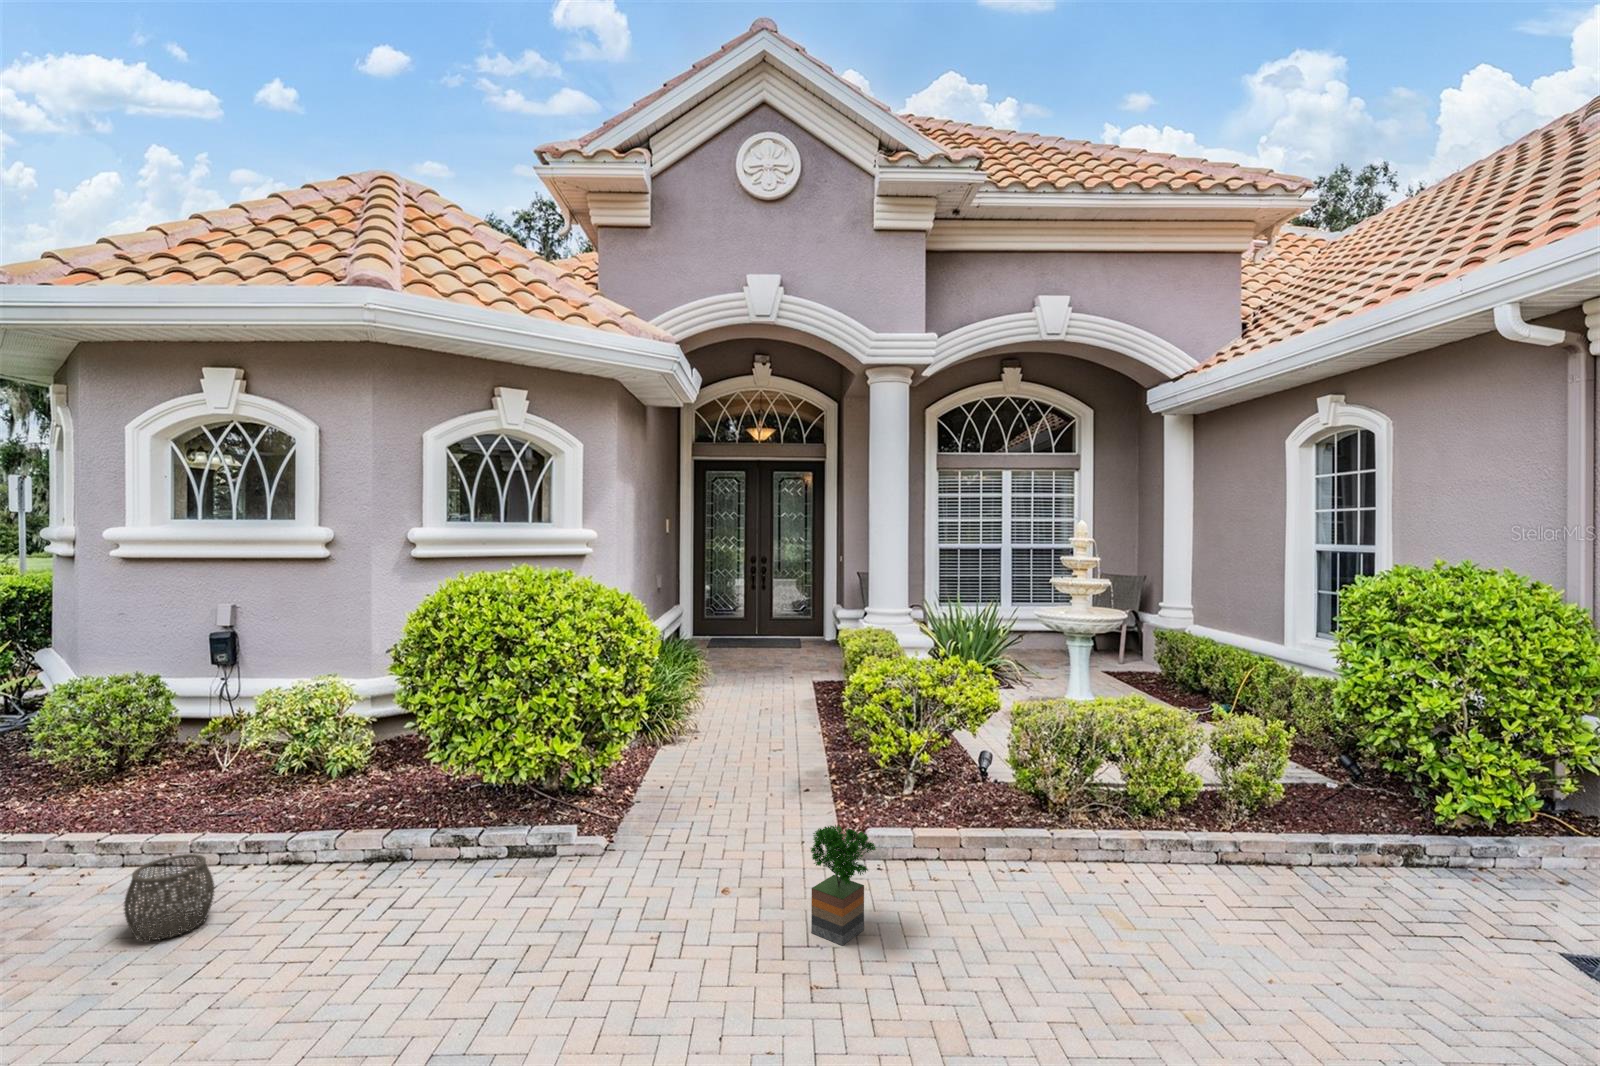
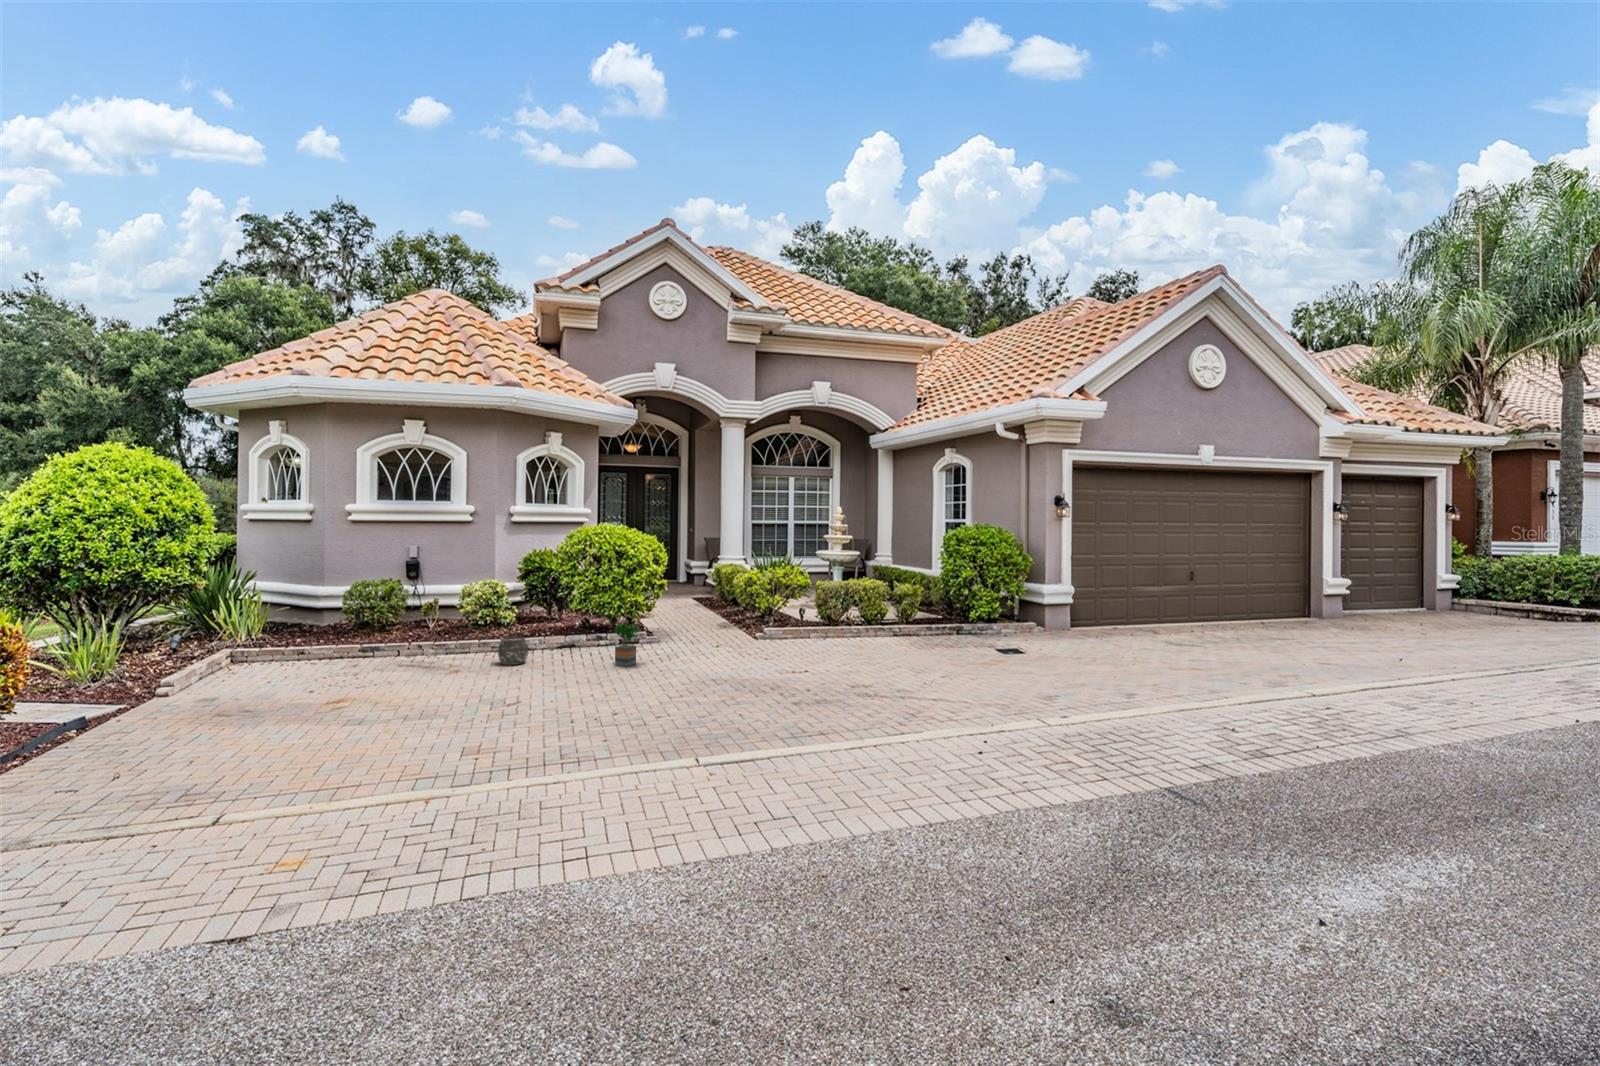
potted tree: present [810,825,876,945] -> present [615,624,640,666]

